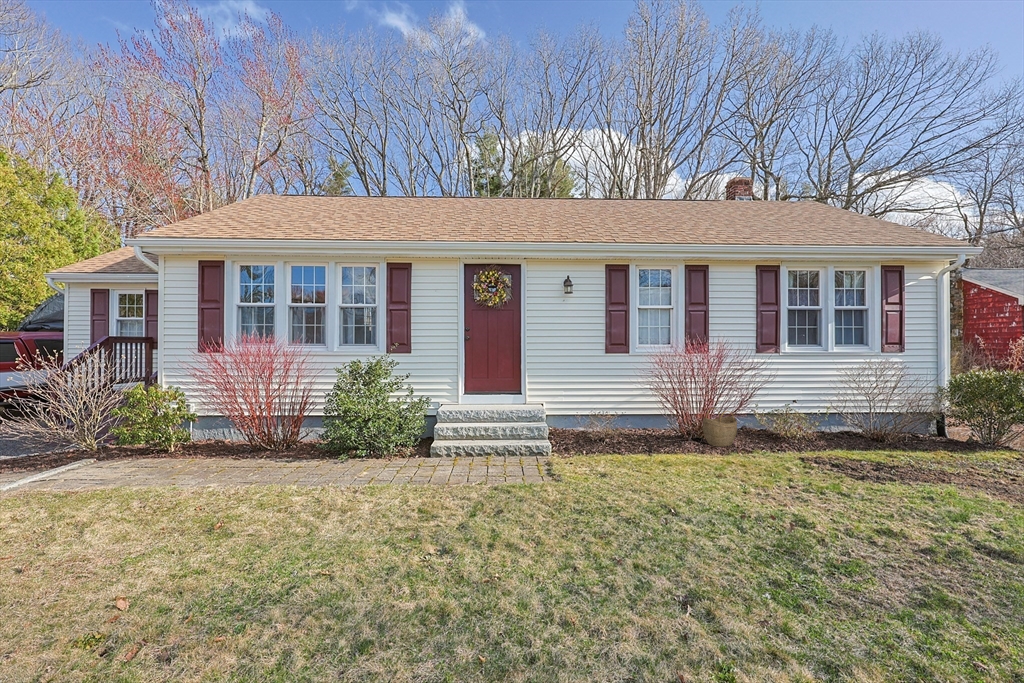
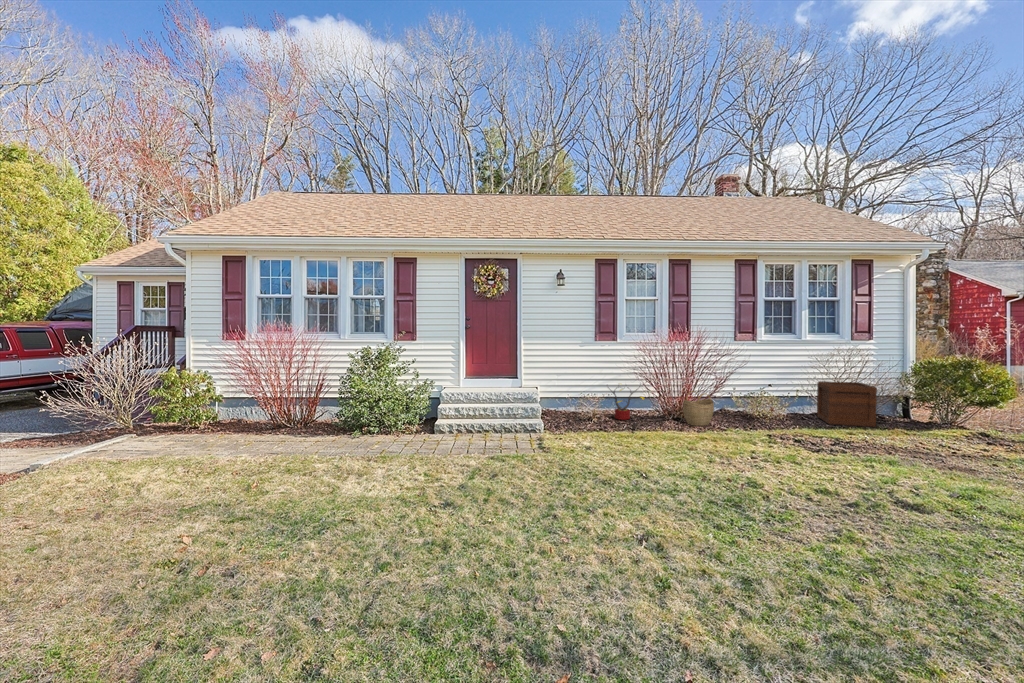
decorative plant: none [616,397,660,439] -> present [612,386,644,420]
wooden crate: none [846,397,916,448] -> present [817,381,877,427]

